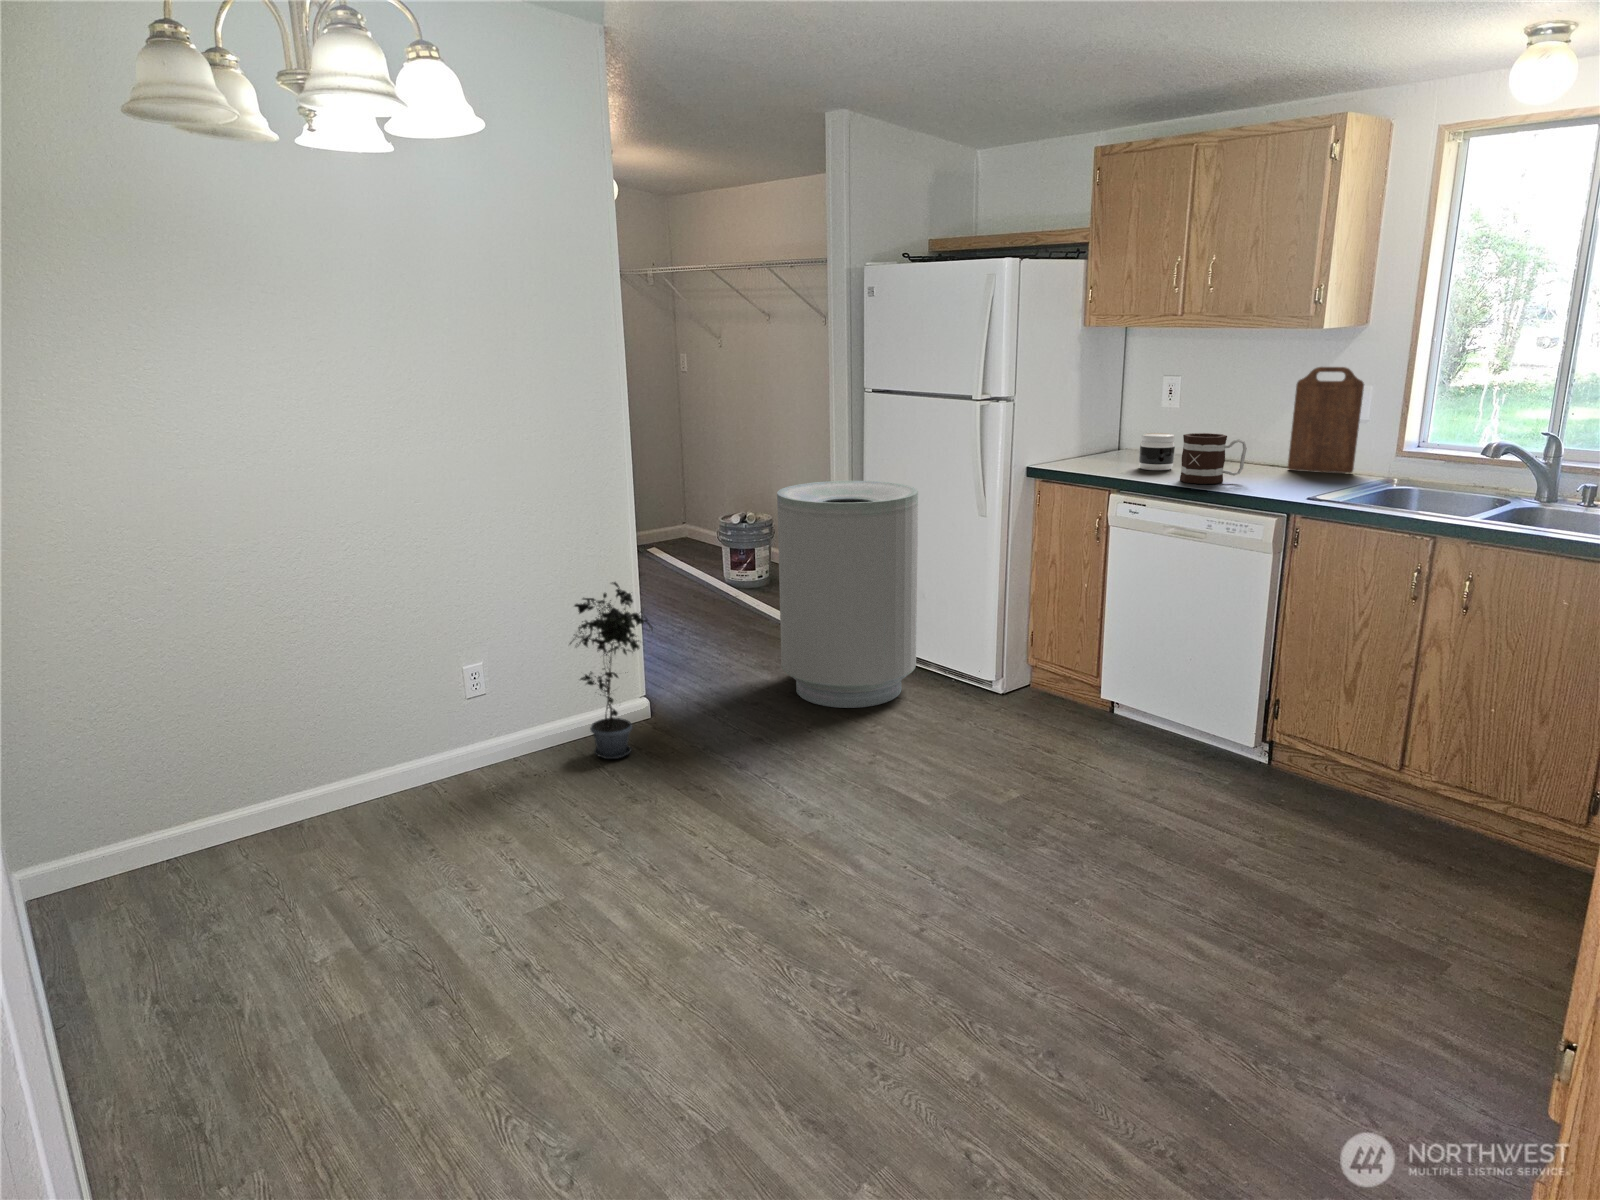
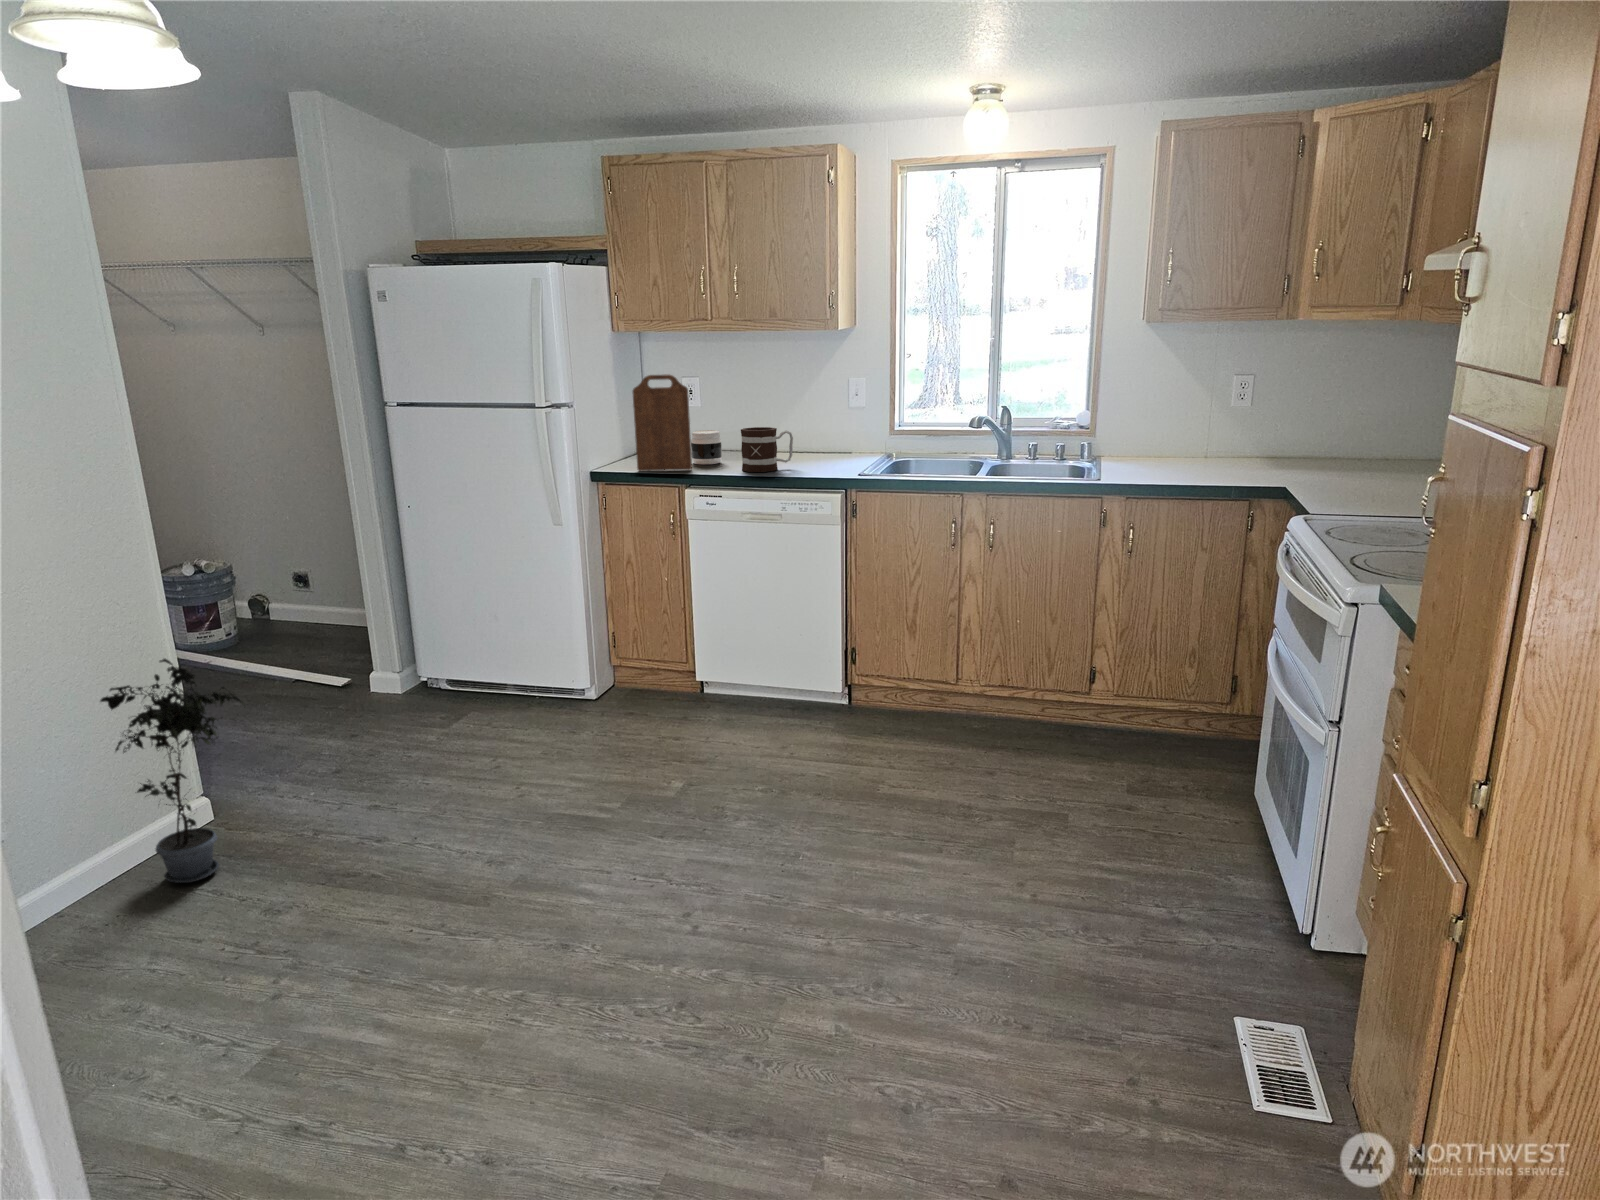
cutting board: present [1287,367,1364,473] -> present [633,374,692,471]
trash can: present [777,481,918,708] -> none [322,502,507,754]

